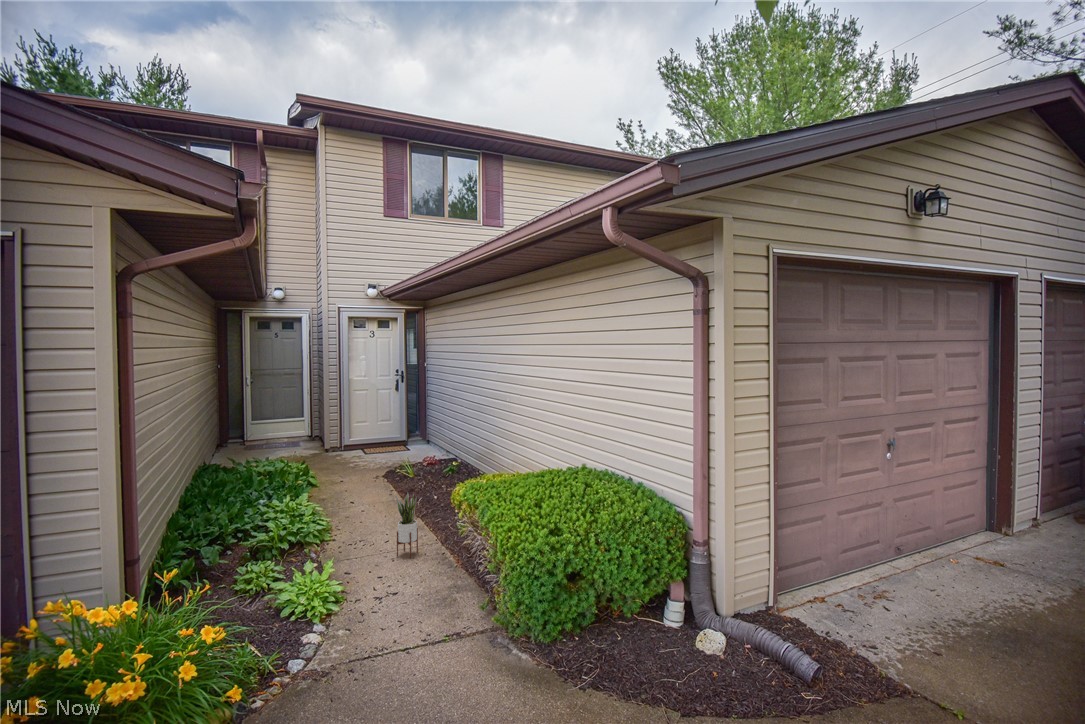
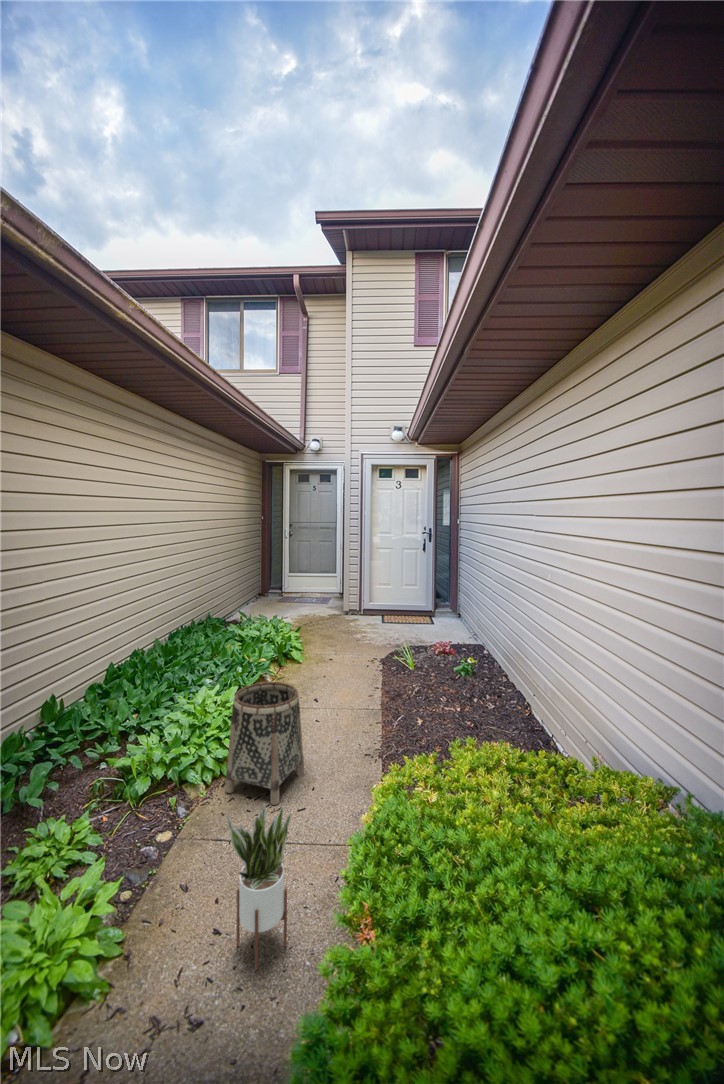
basket: none [338,470,379,533] -> present [226,682,304,805]

